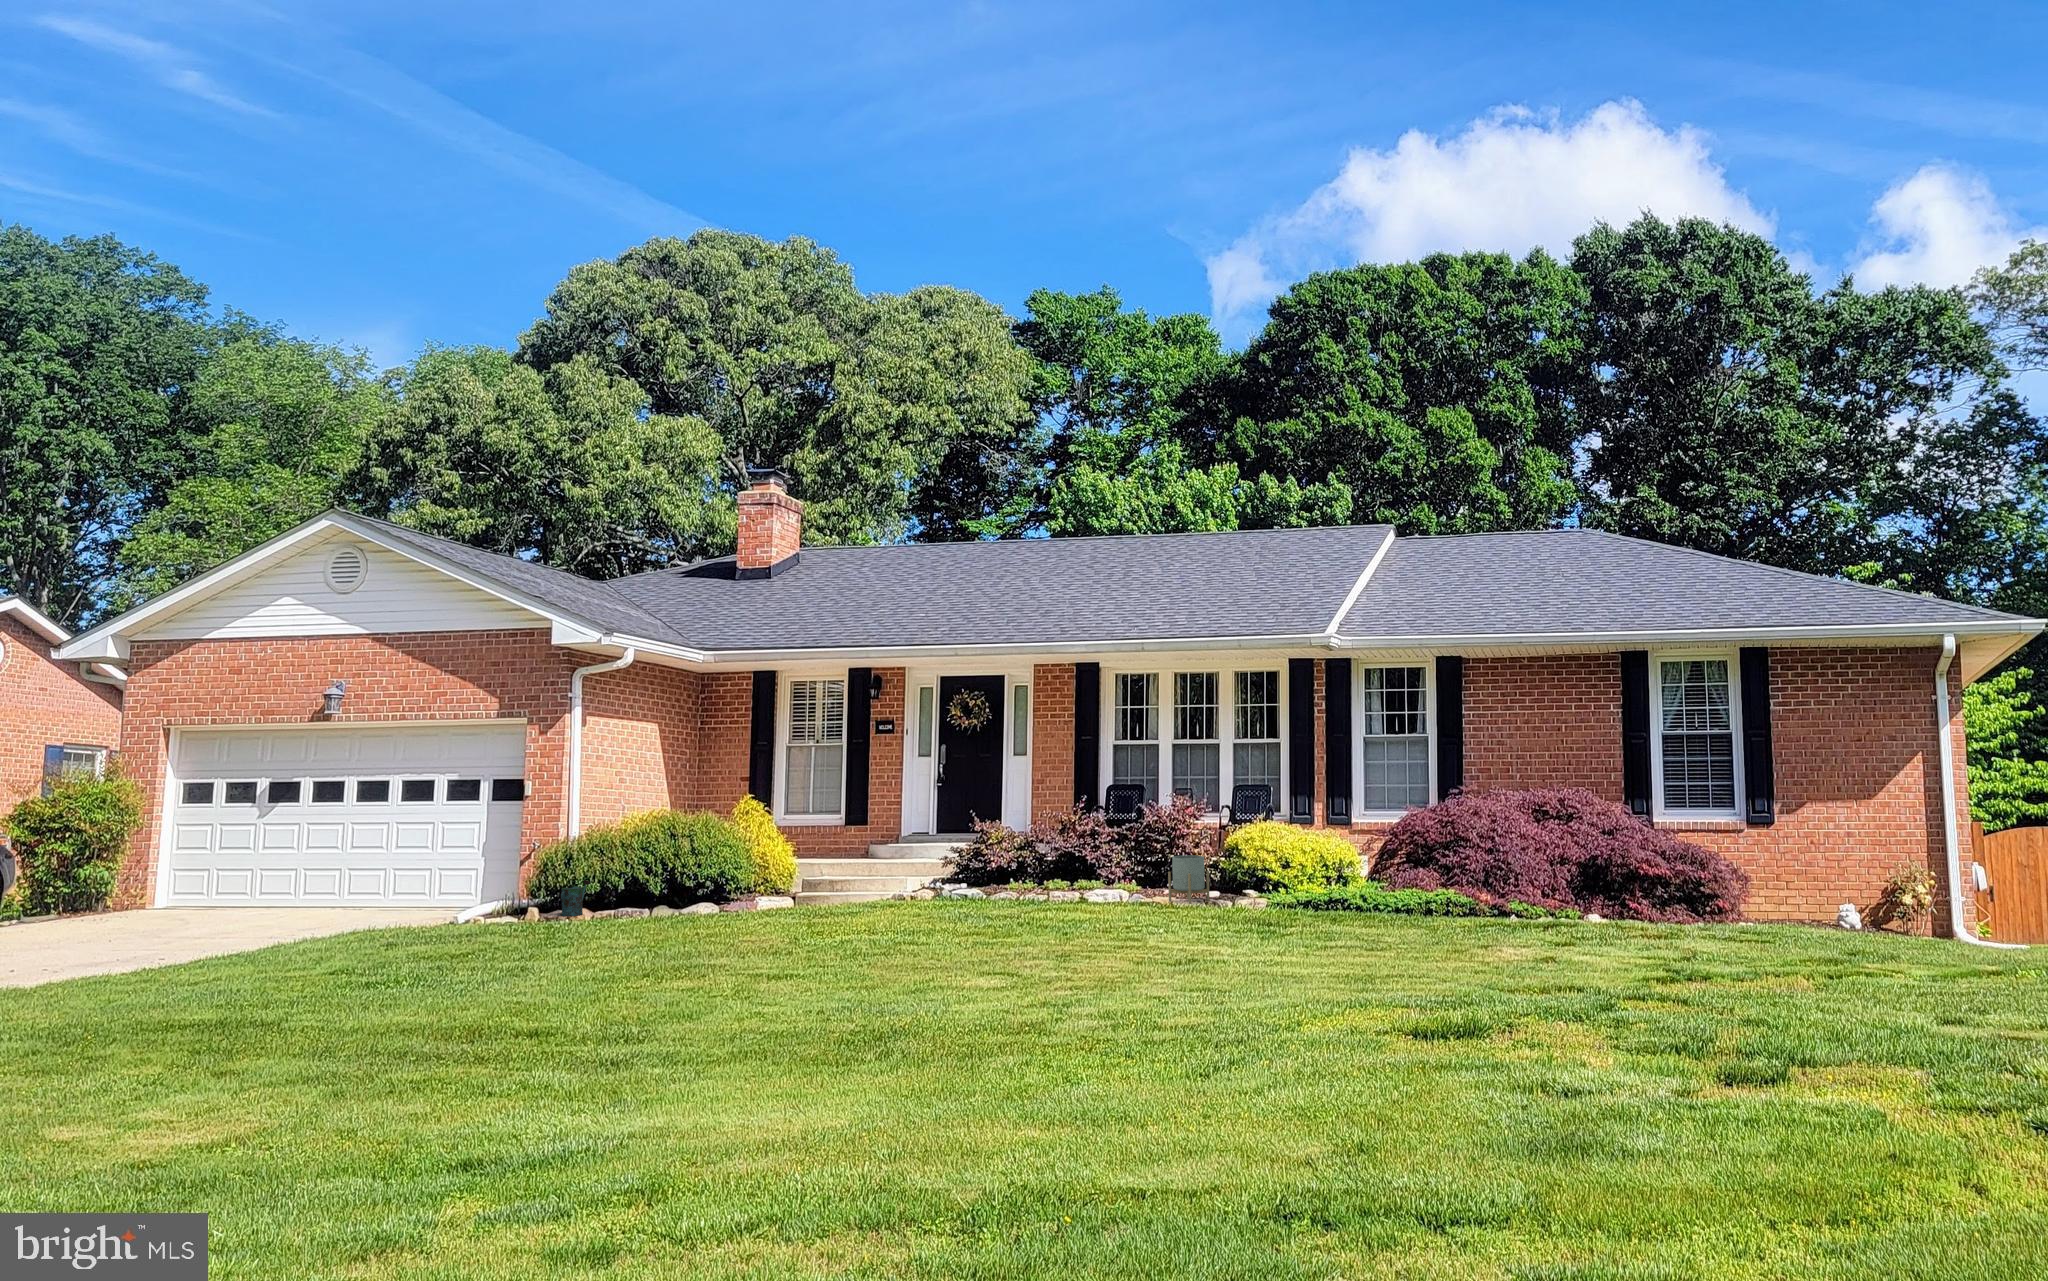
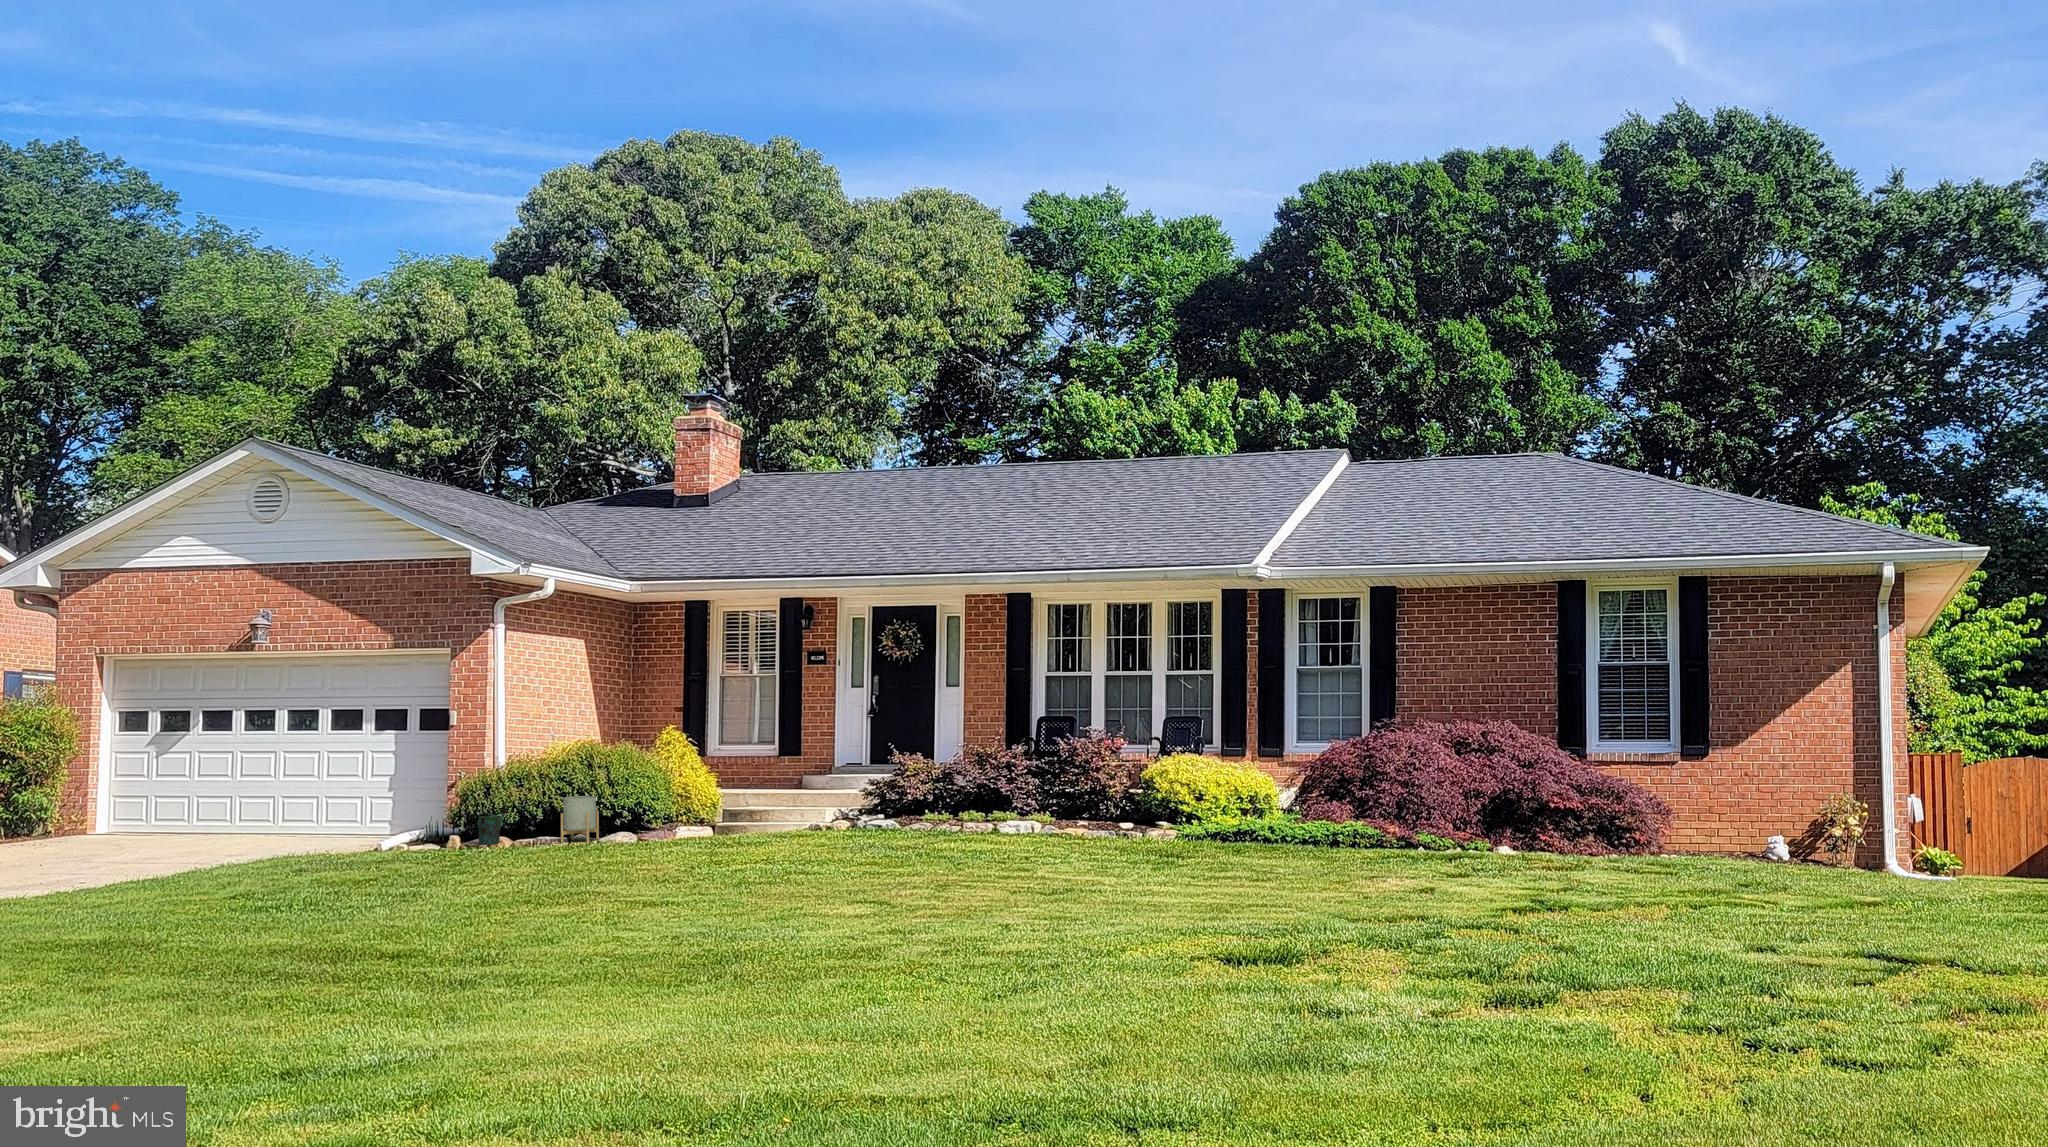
planter: present [1168,855,1209,903] -> present [561,796,599,843]

